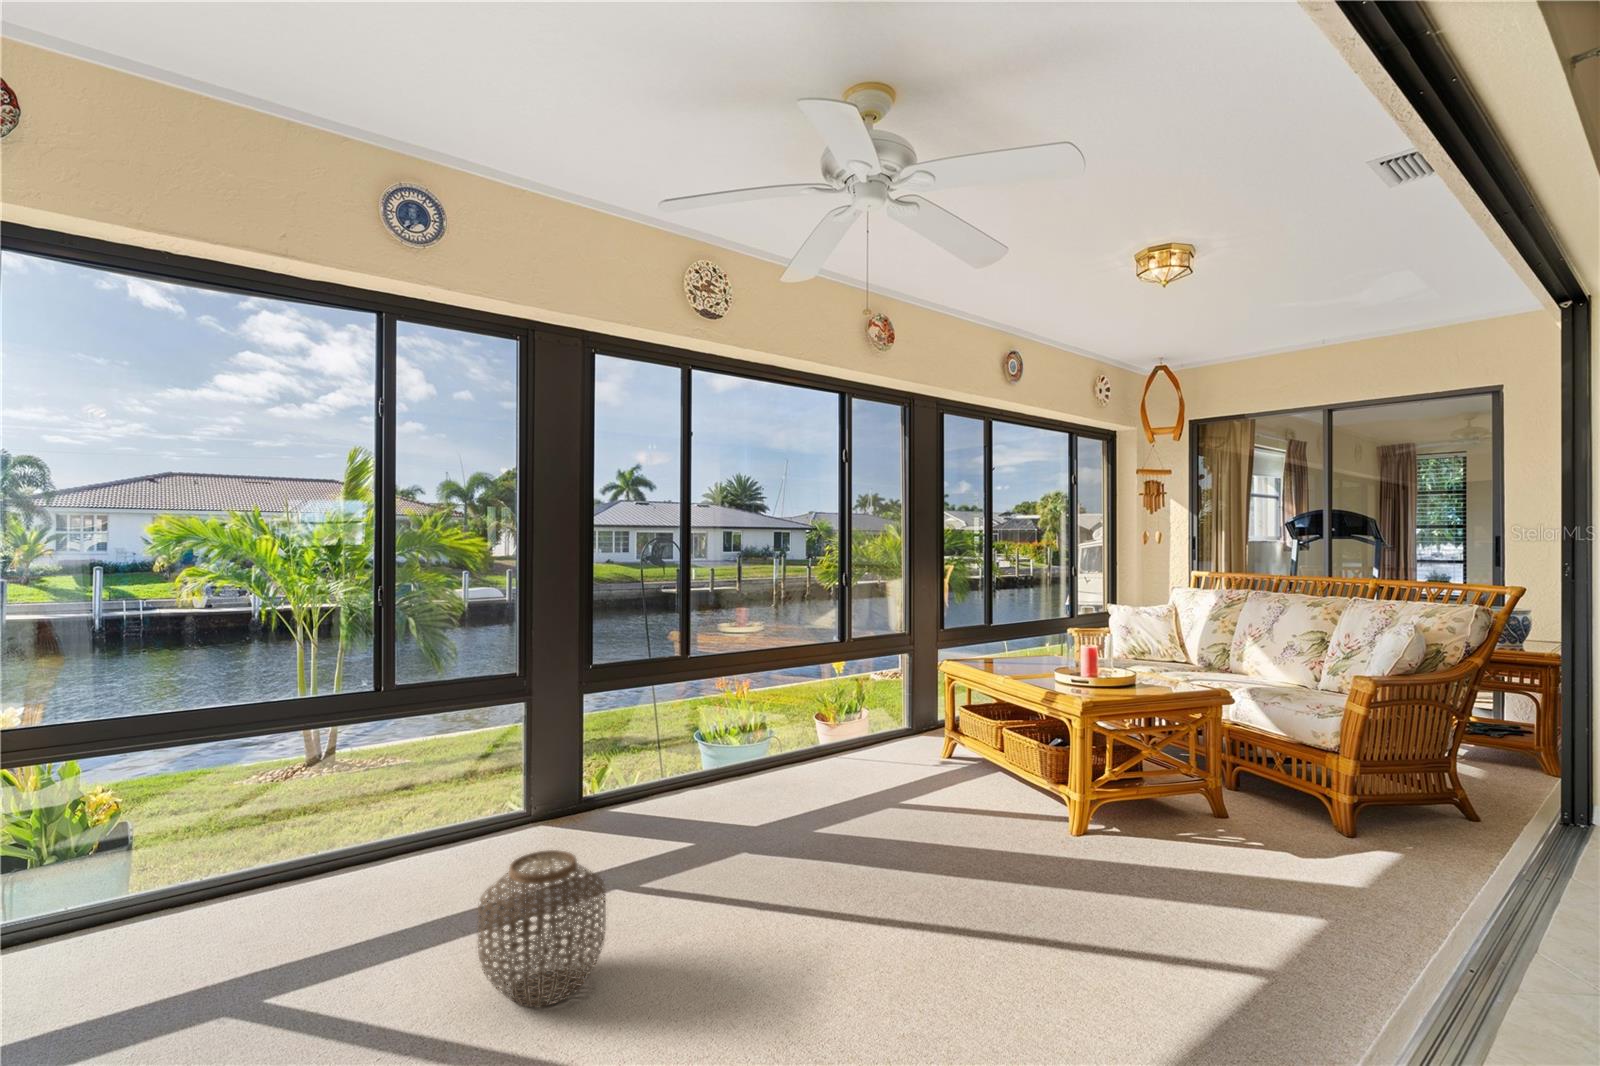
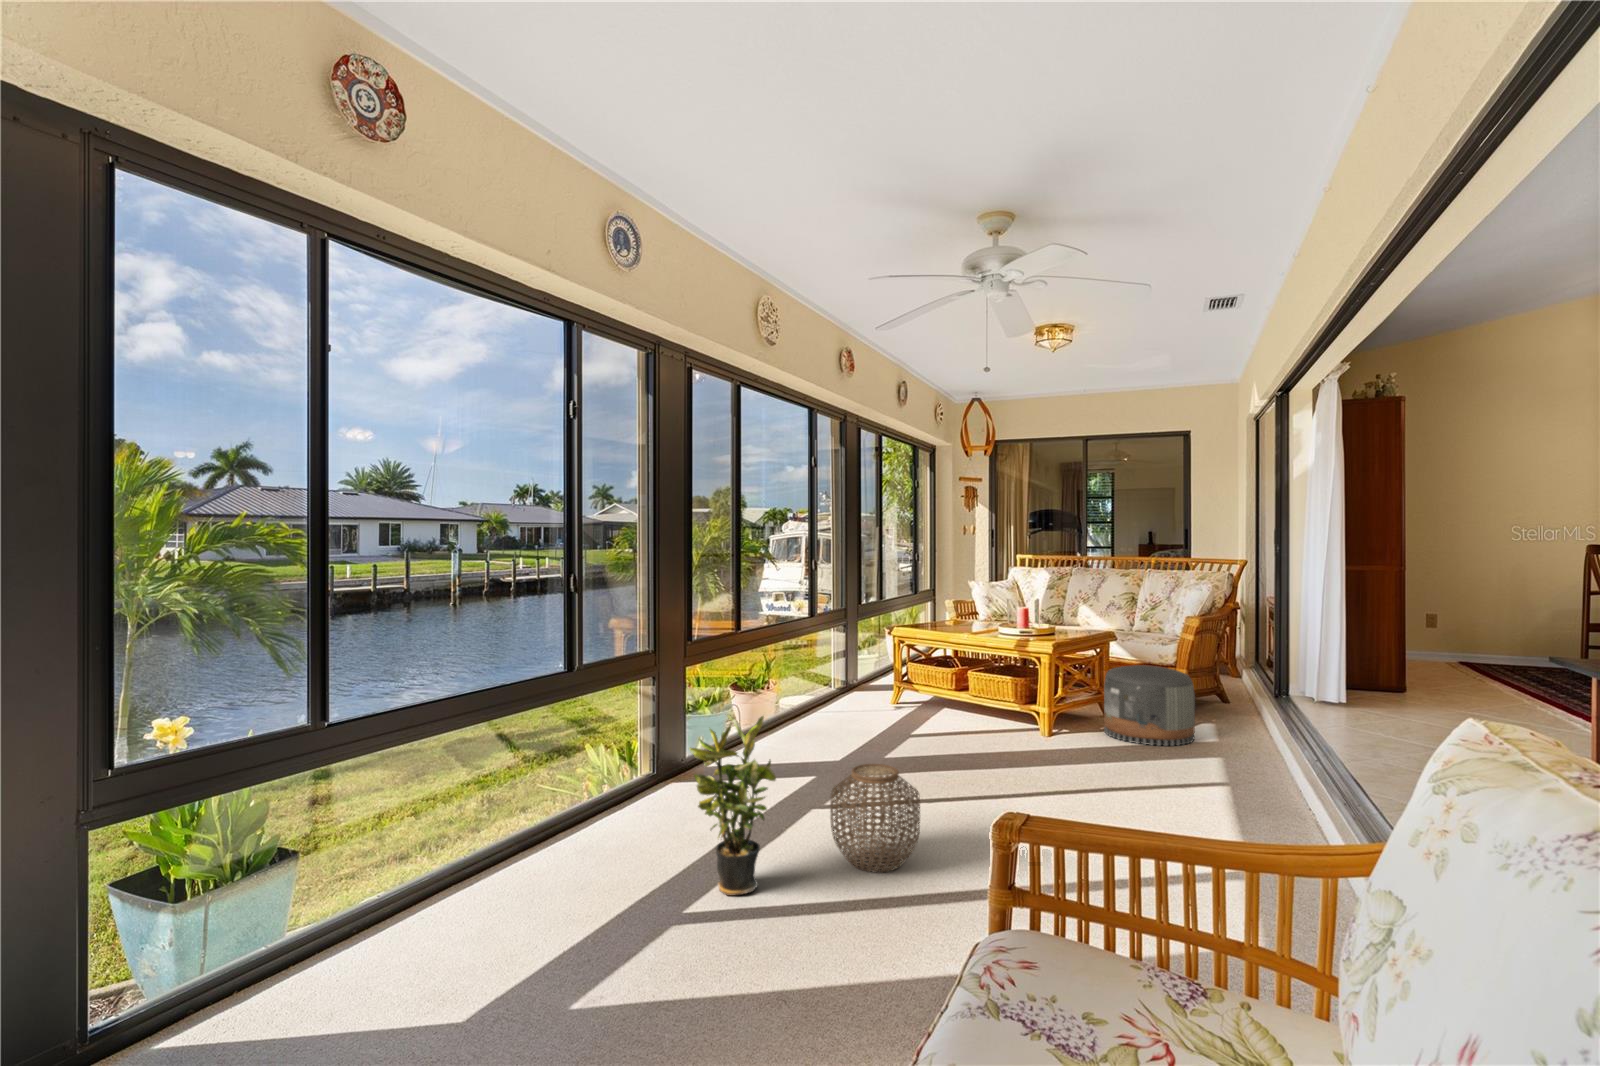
pouf: none [1166,745,1315,885] -> present [1104,665,1195,746]
potted plant: none [281,763,416,996] -> present [690,715,776,896]

